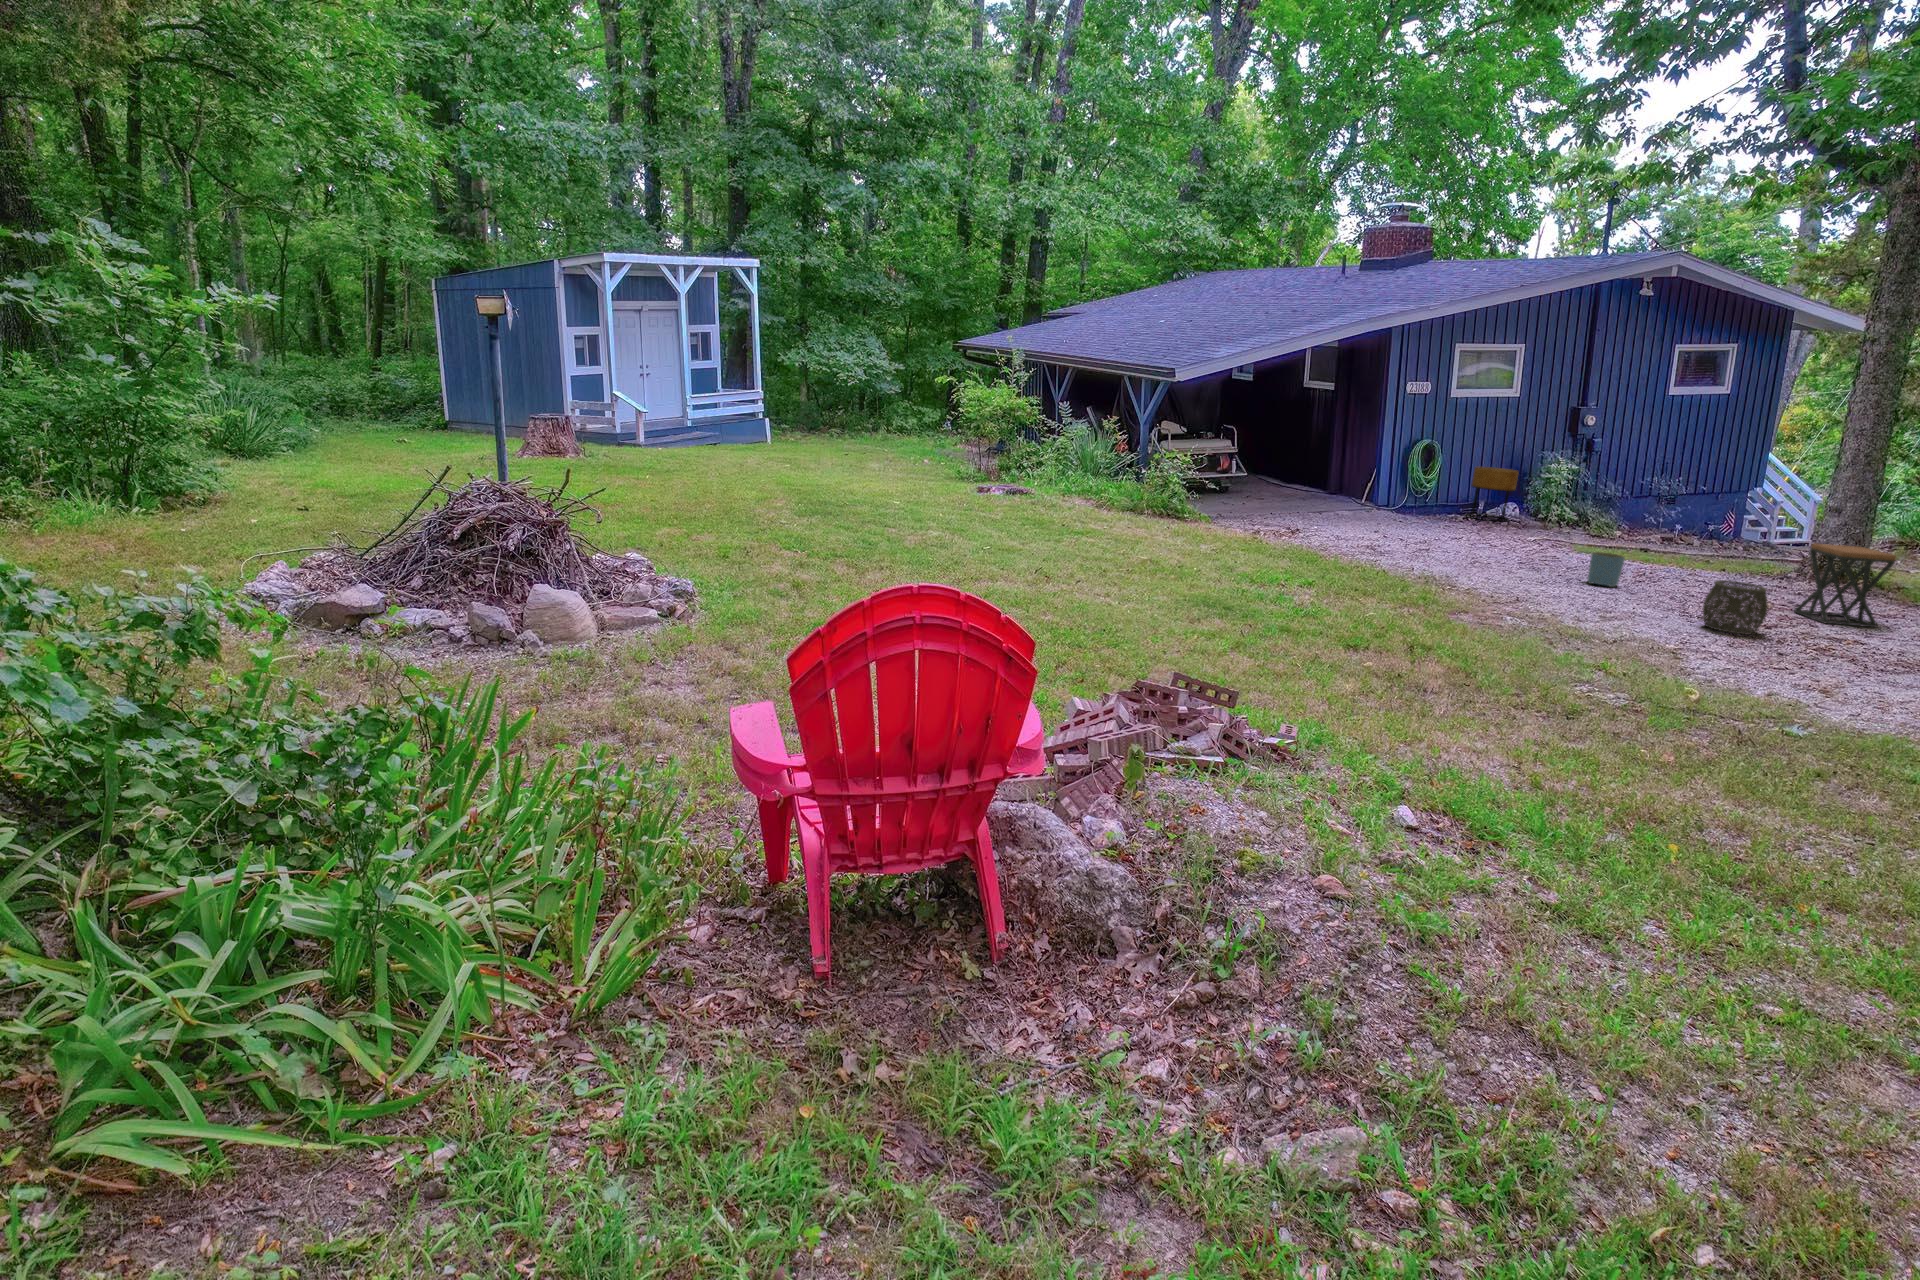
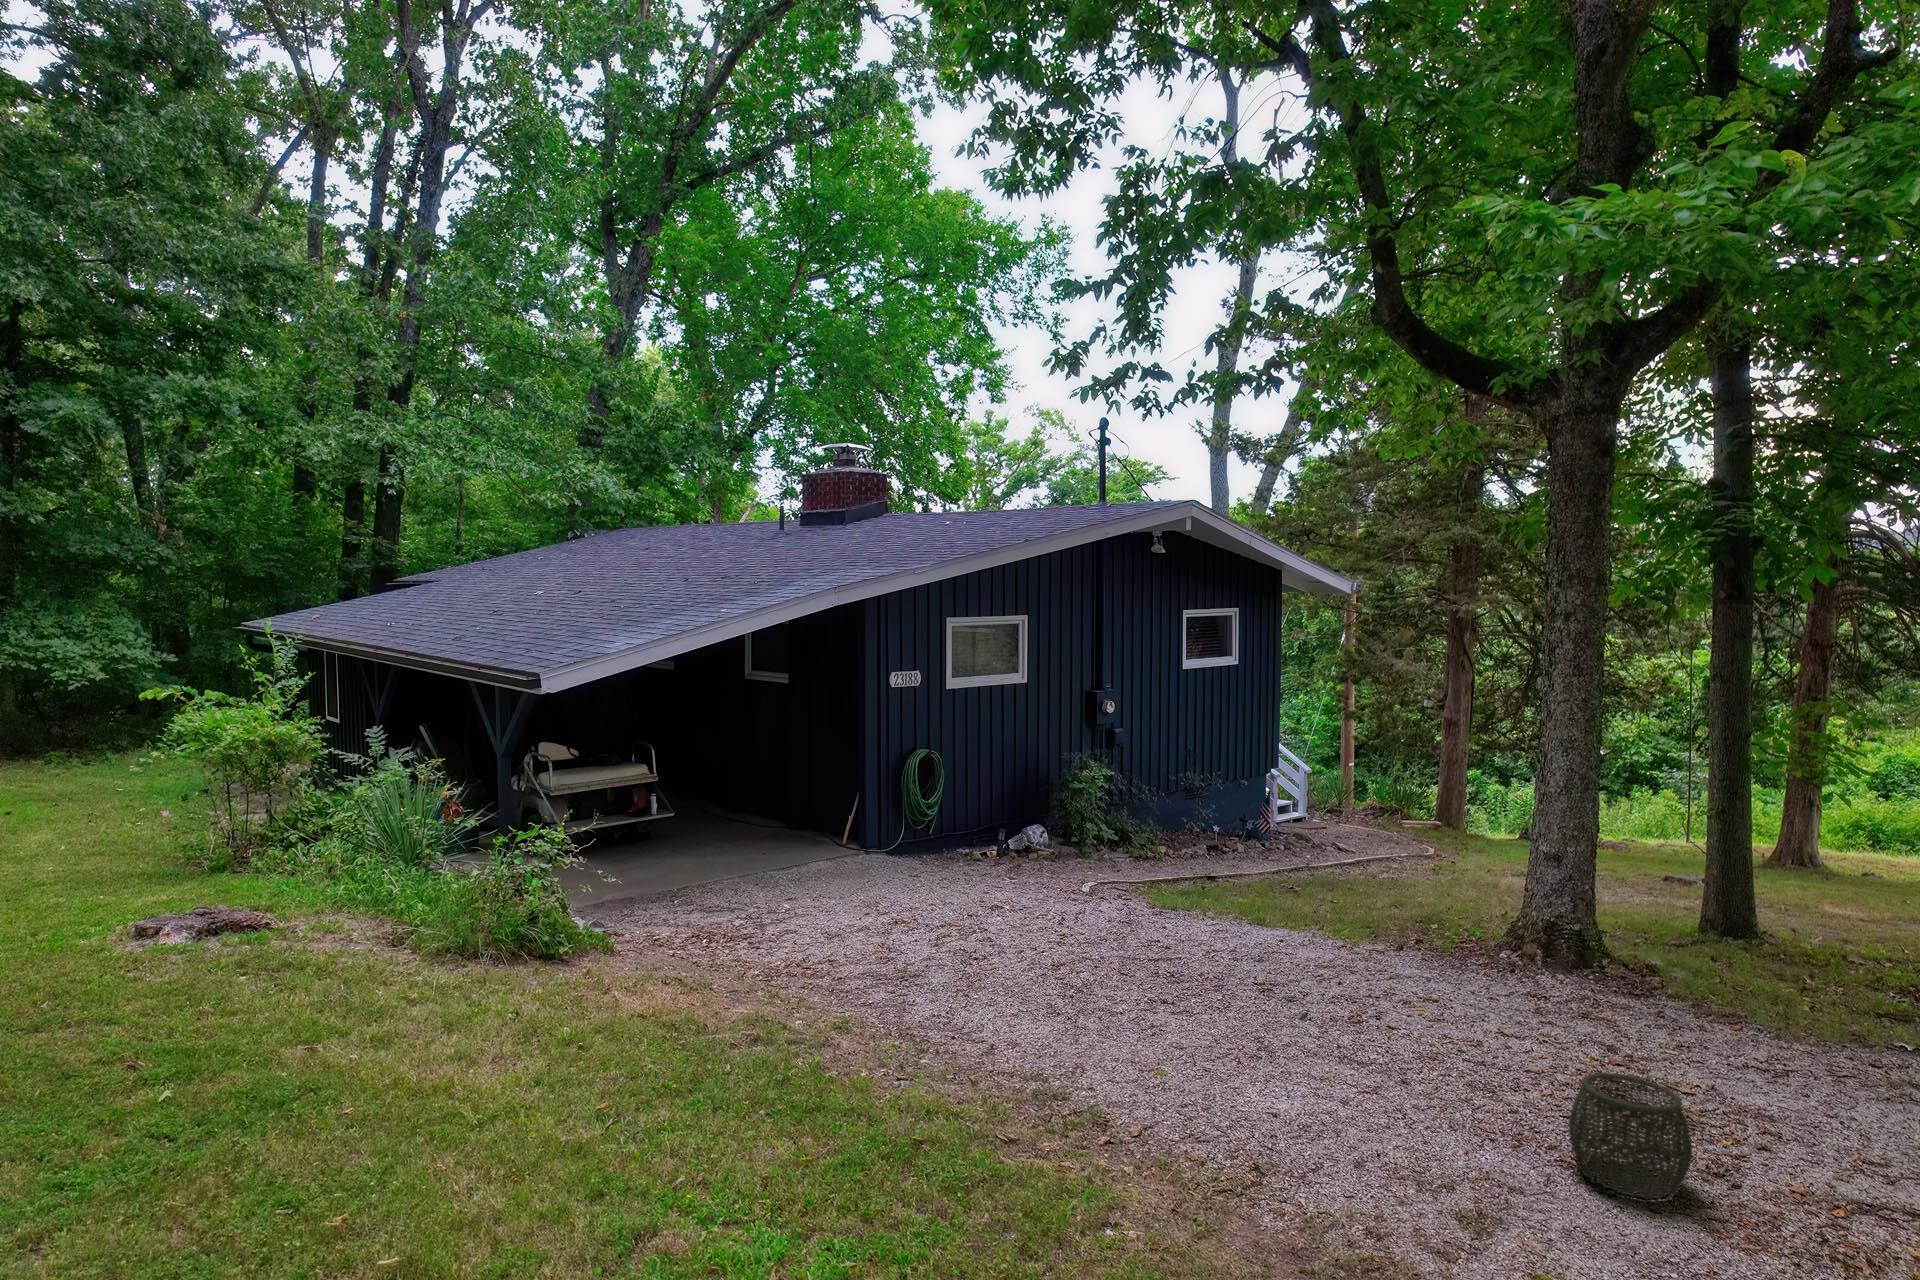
side table: present [1466,466,1519,522] -> none [987,780,1046,858]
stool: present [1794,543,1896,627] -> none [1585,934,1723,1086]
planter: present [1588,552,1625,587] -> none [1271,972,1324,1040]

